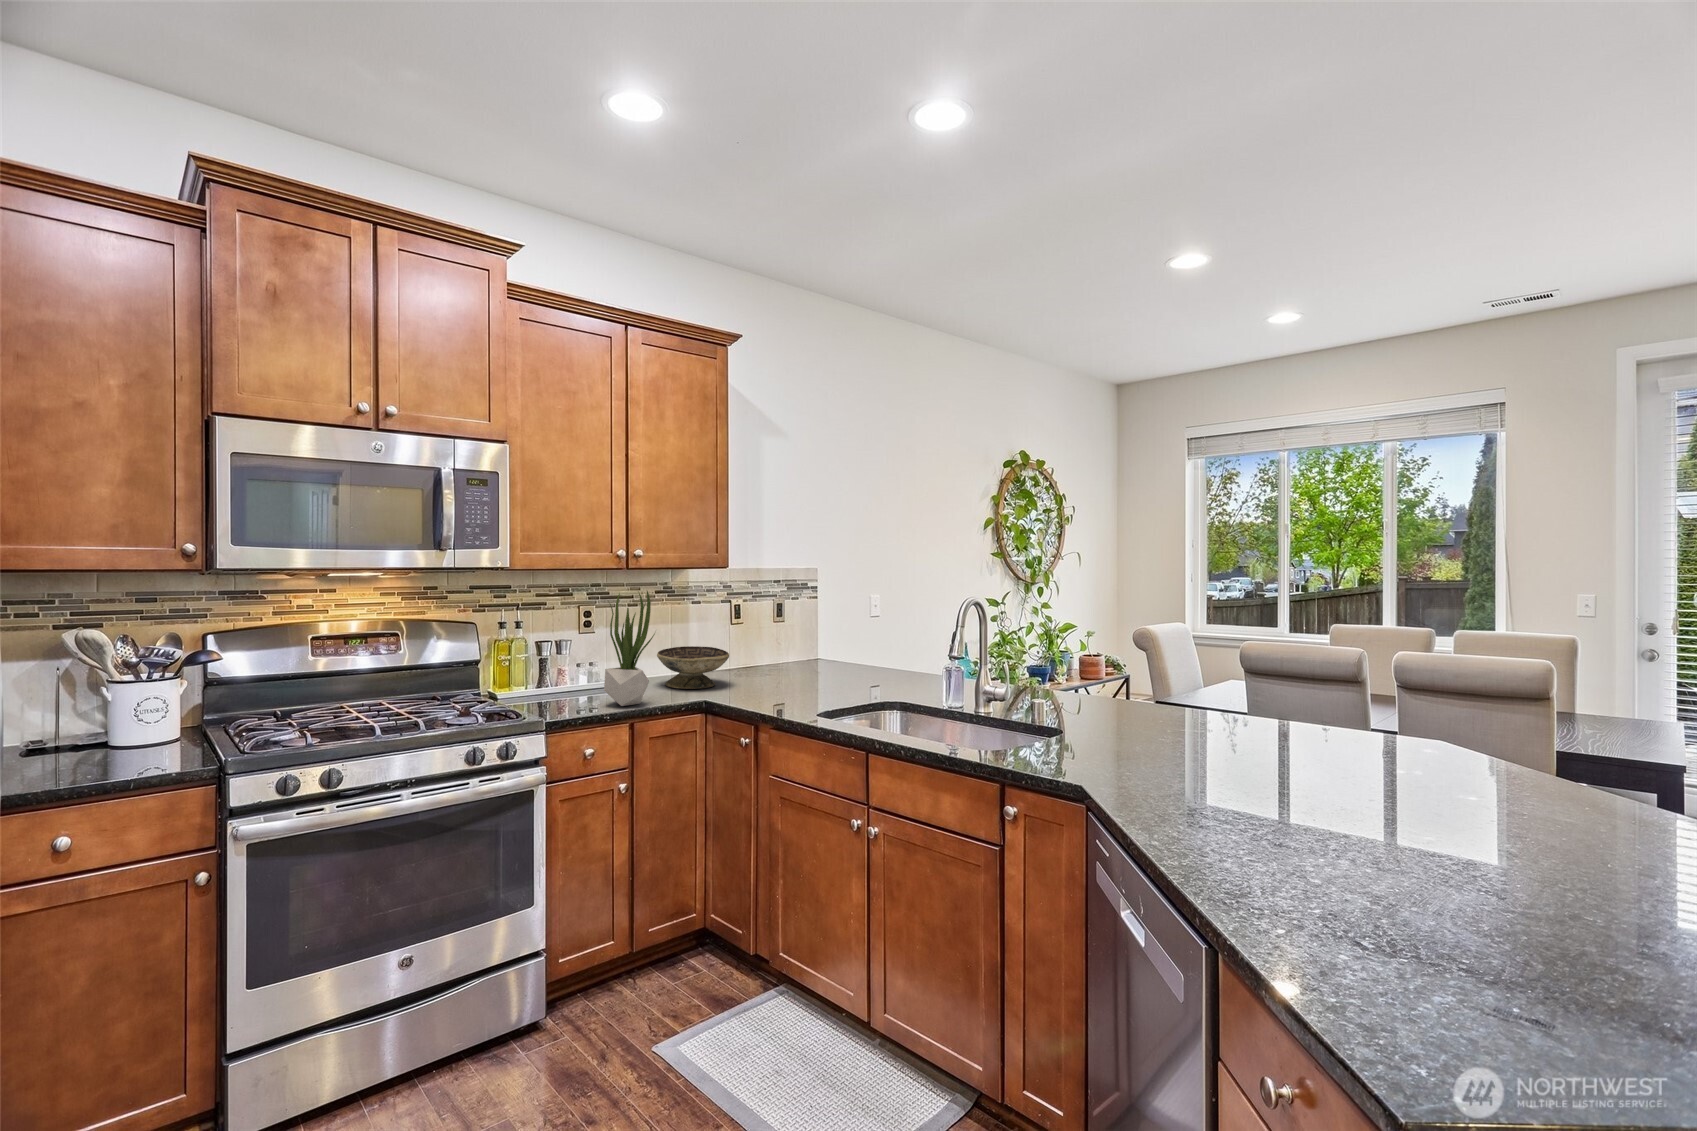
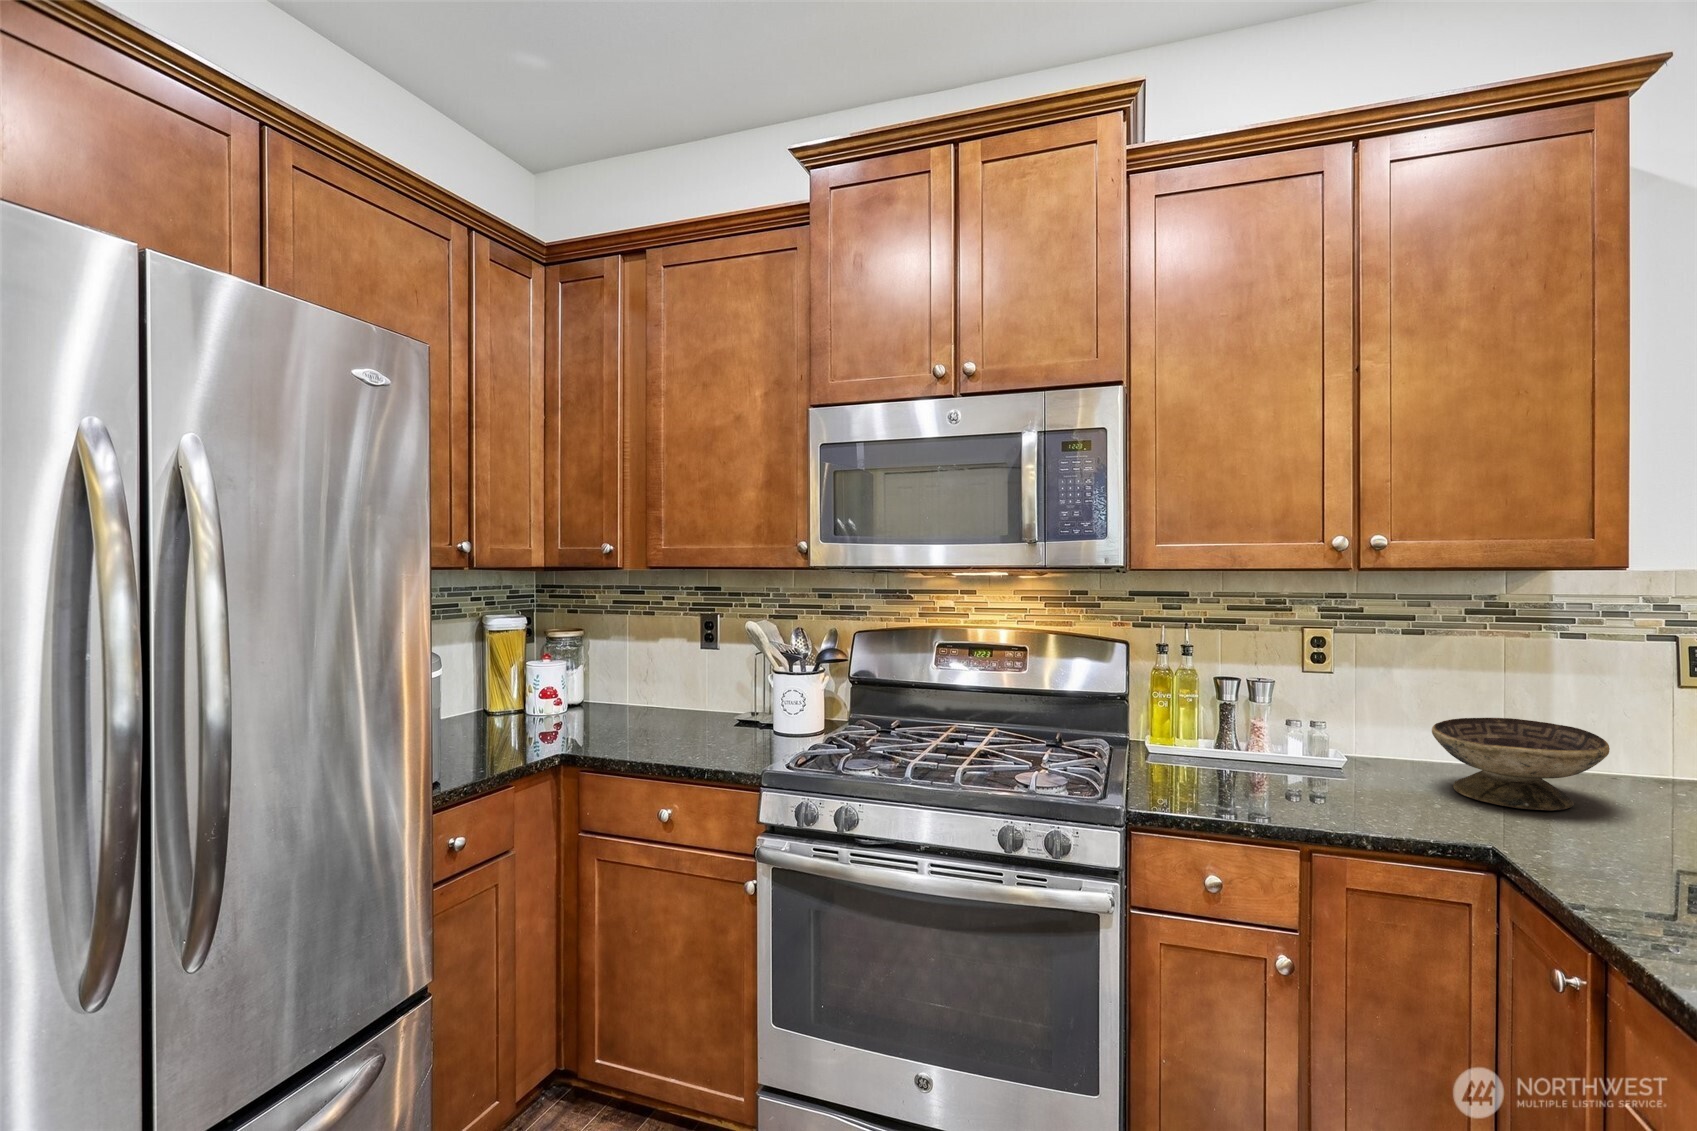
potted plant: present [604,591,655,706] -> none [1269,604,1368,809]

